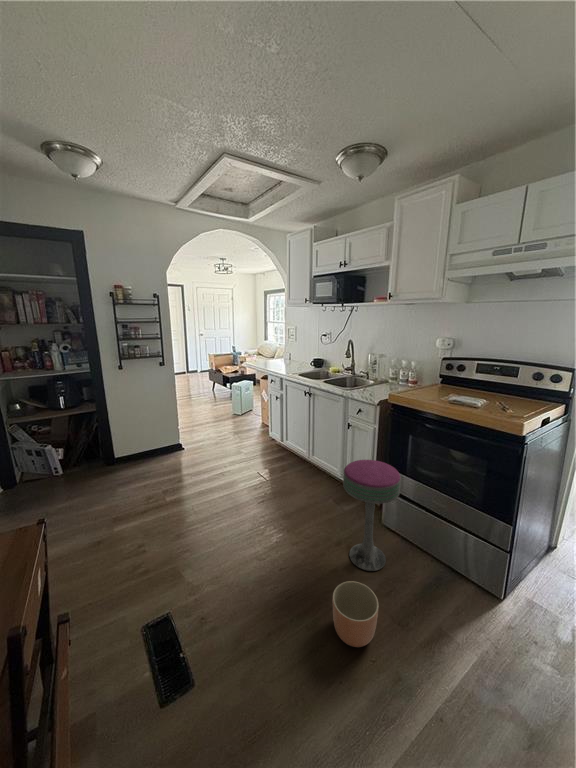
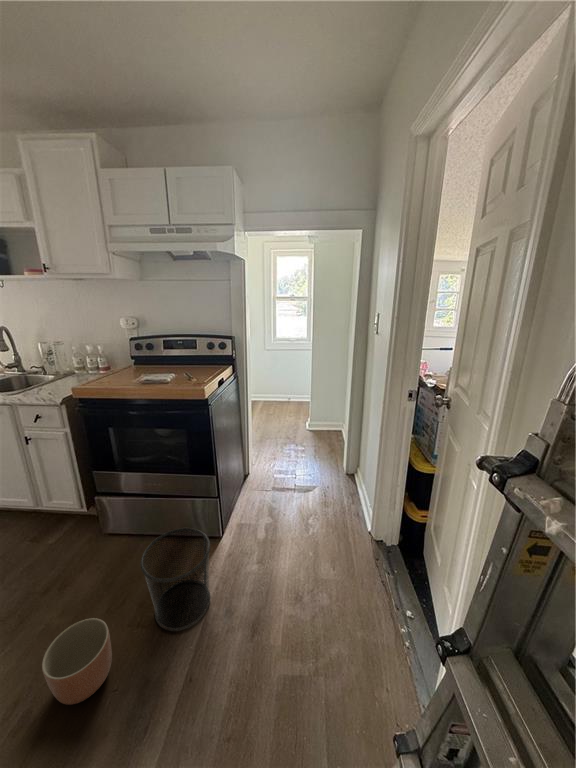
bar stool: present [343,460,401,571] -> none [24,469,114,601]
waste bin: none [414,555,492,668] -> present [140,528,210,631]

